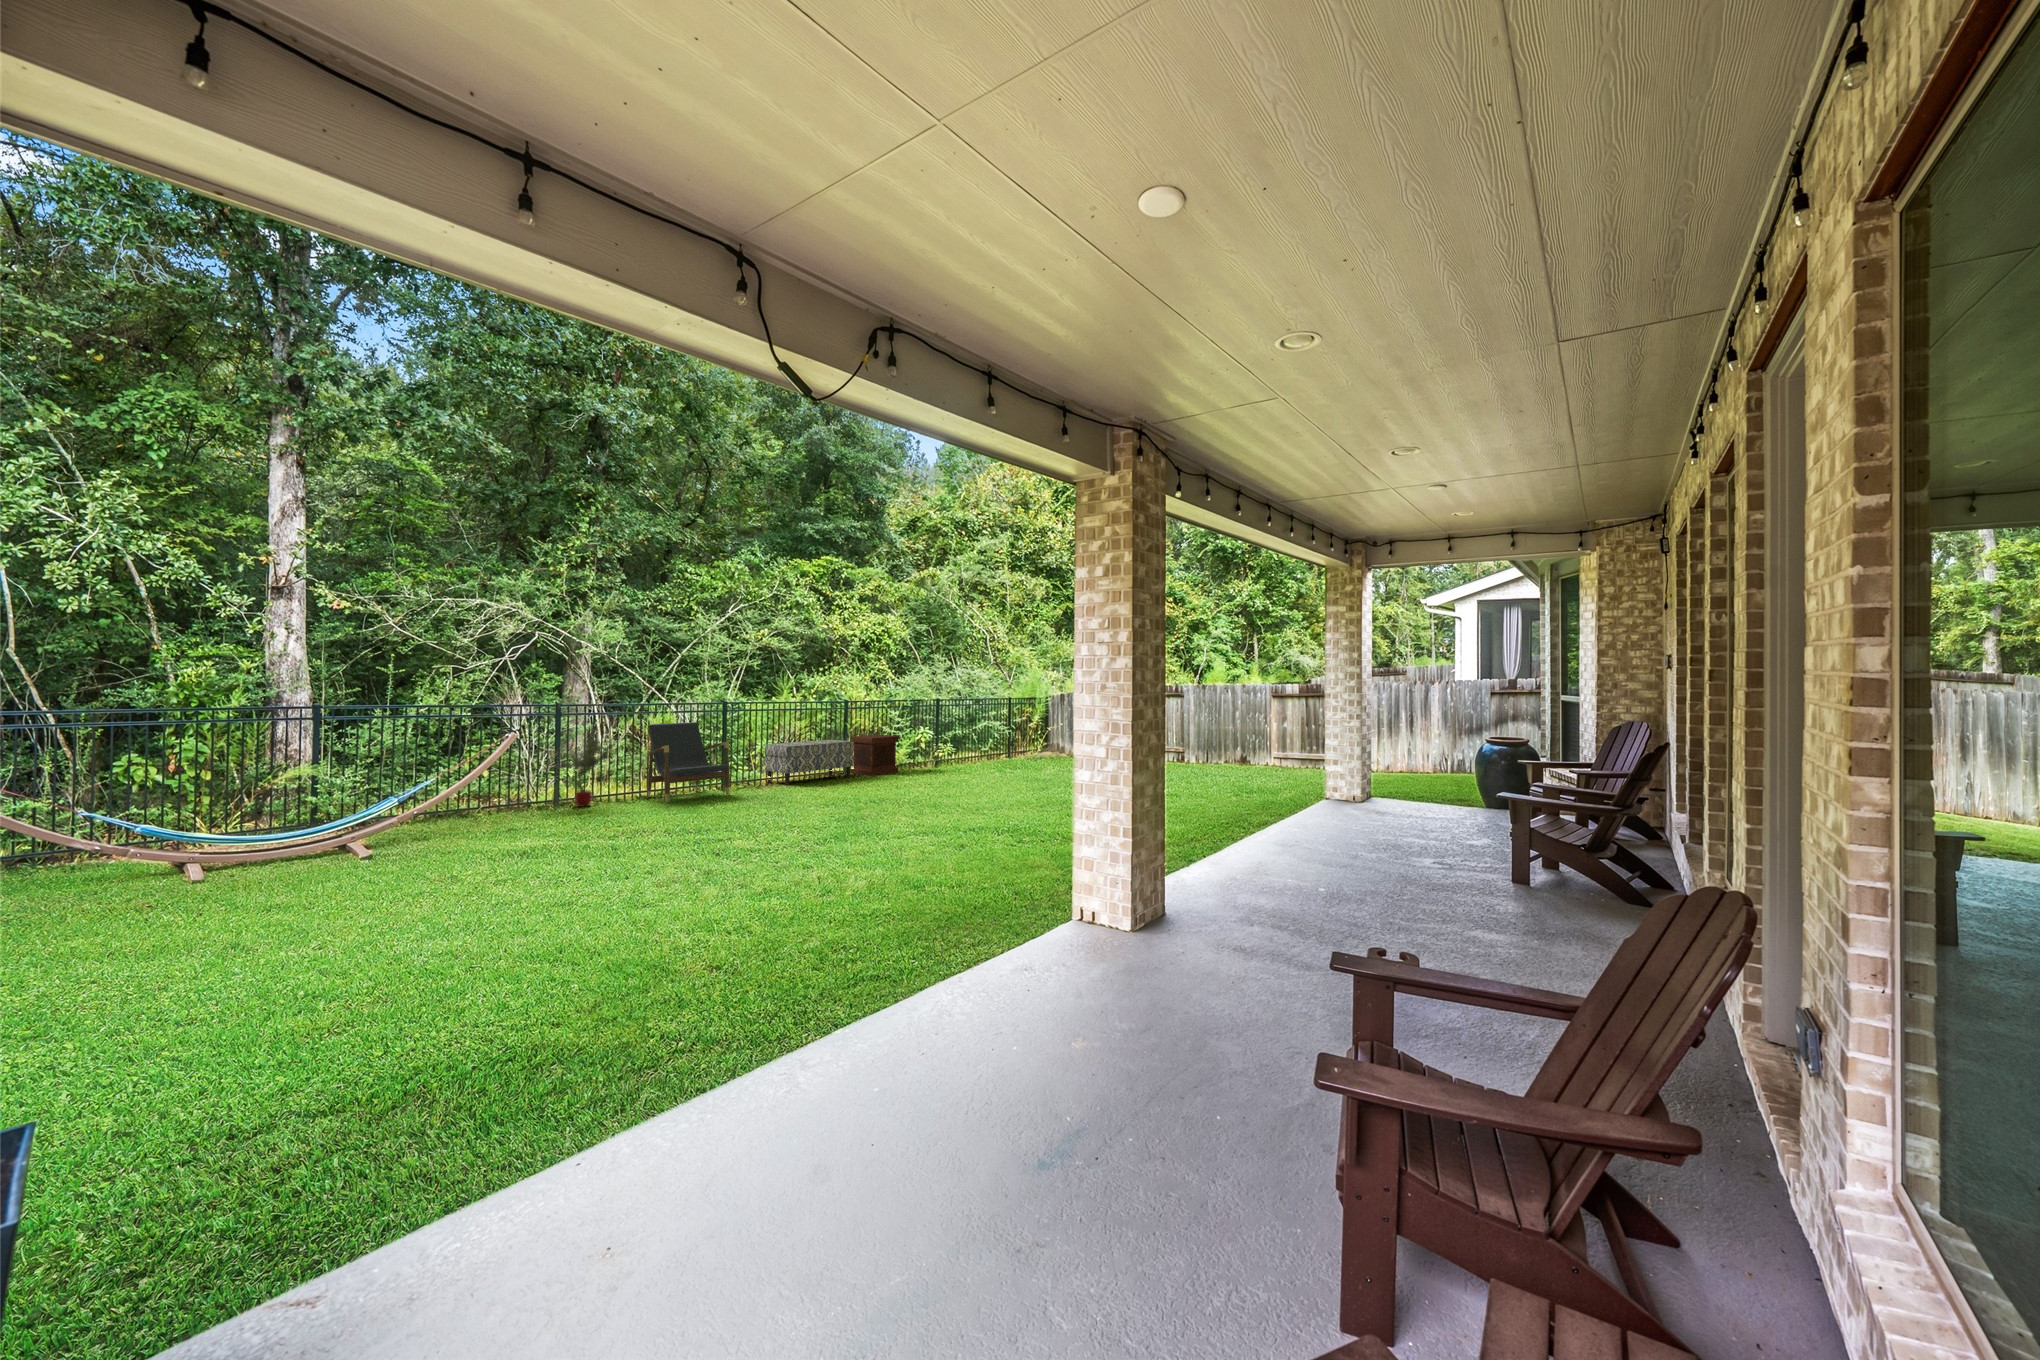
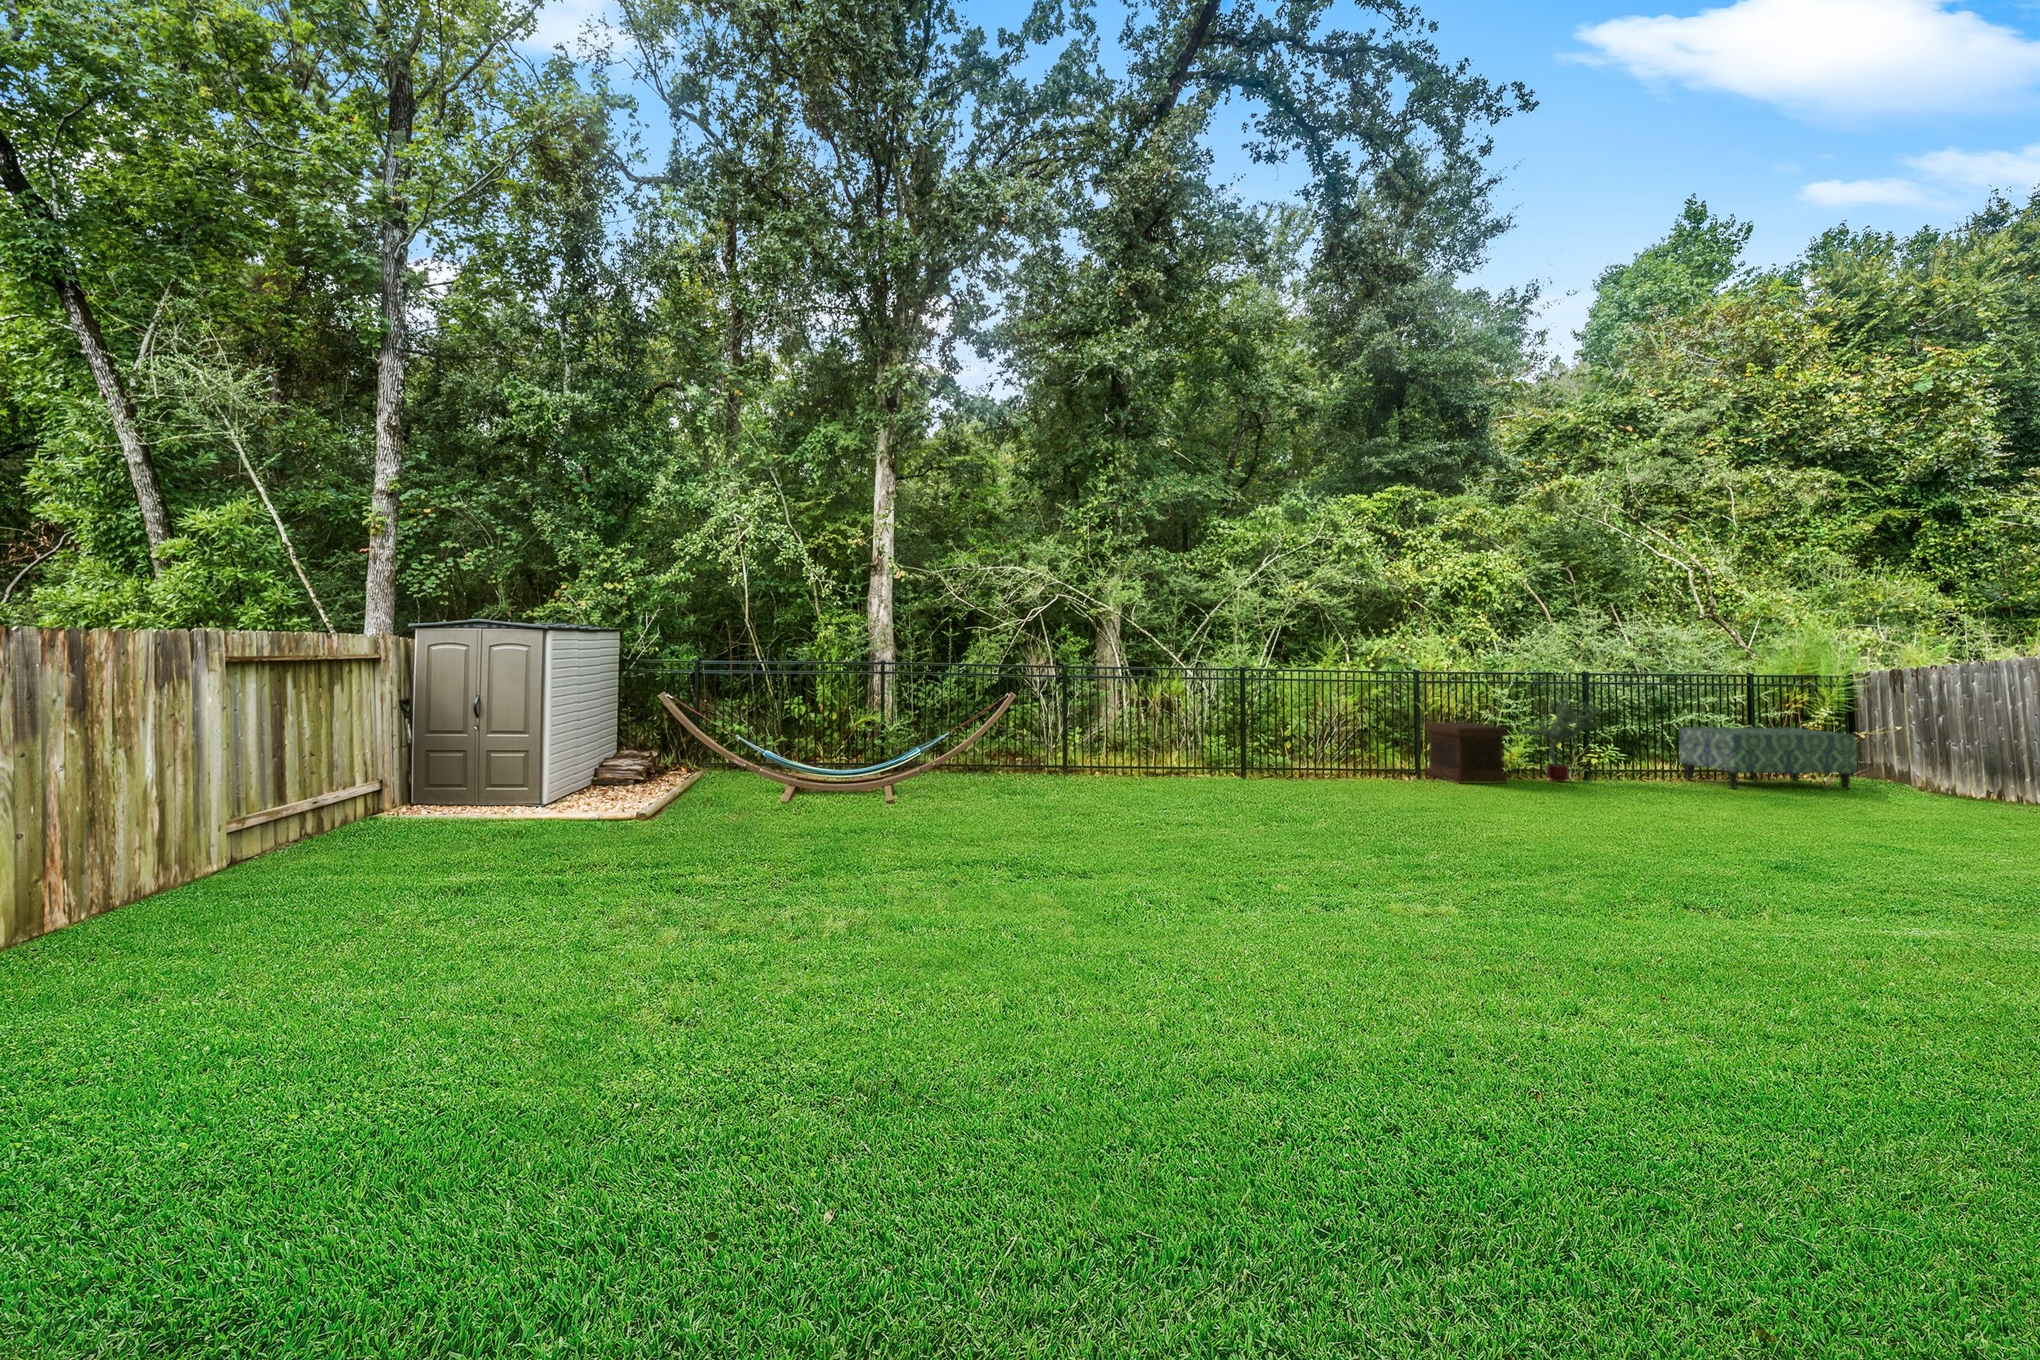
lounge chair: present [647,722,730,803] -> none [1144,693,1235,789]
potted tree: present [552,729,618,807] -> present [1521,694,1599,782]
bench: present [765,740,854,785] -> present [1679,727,1857,790]

